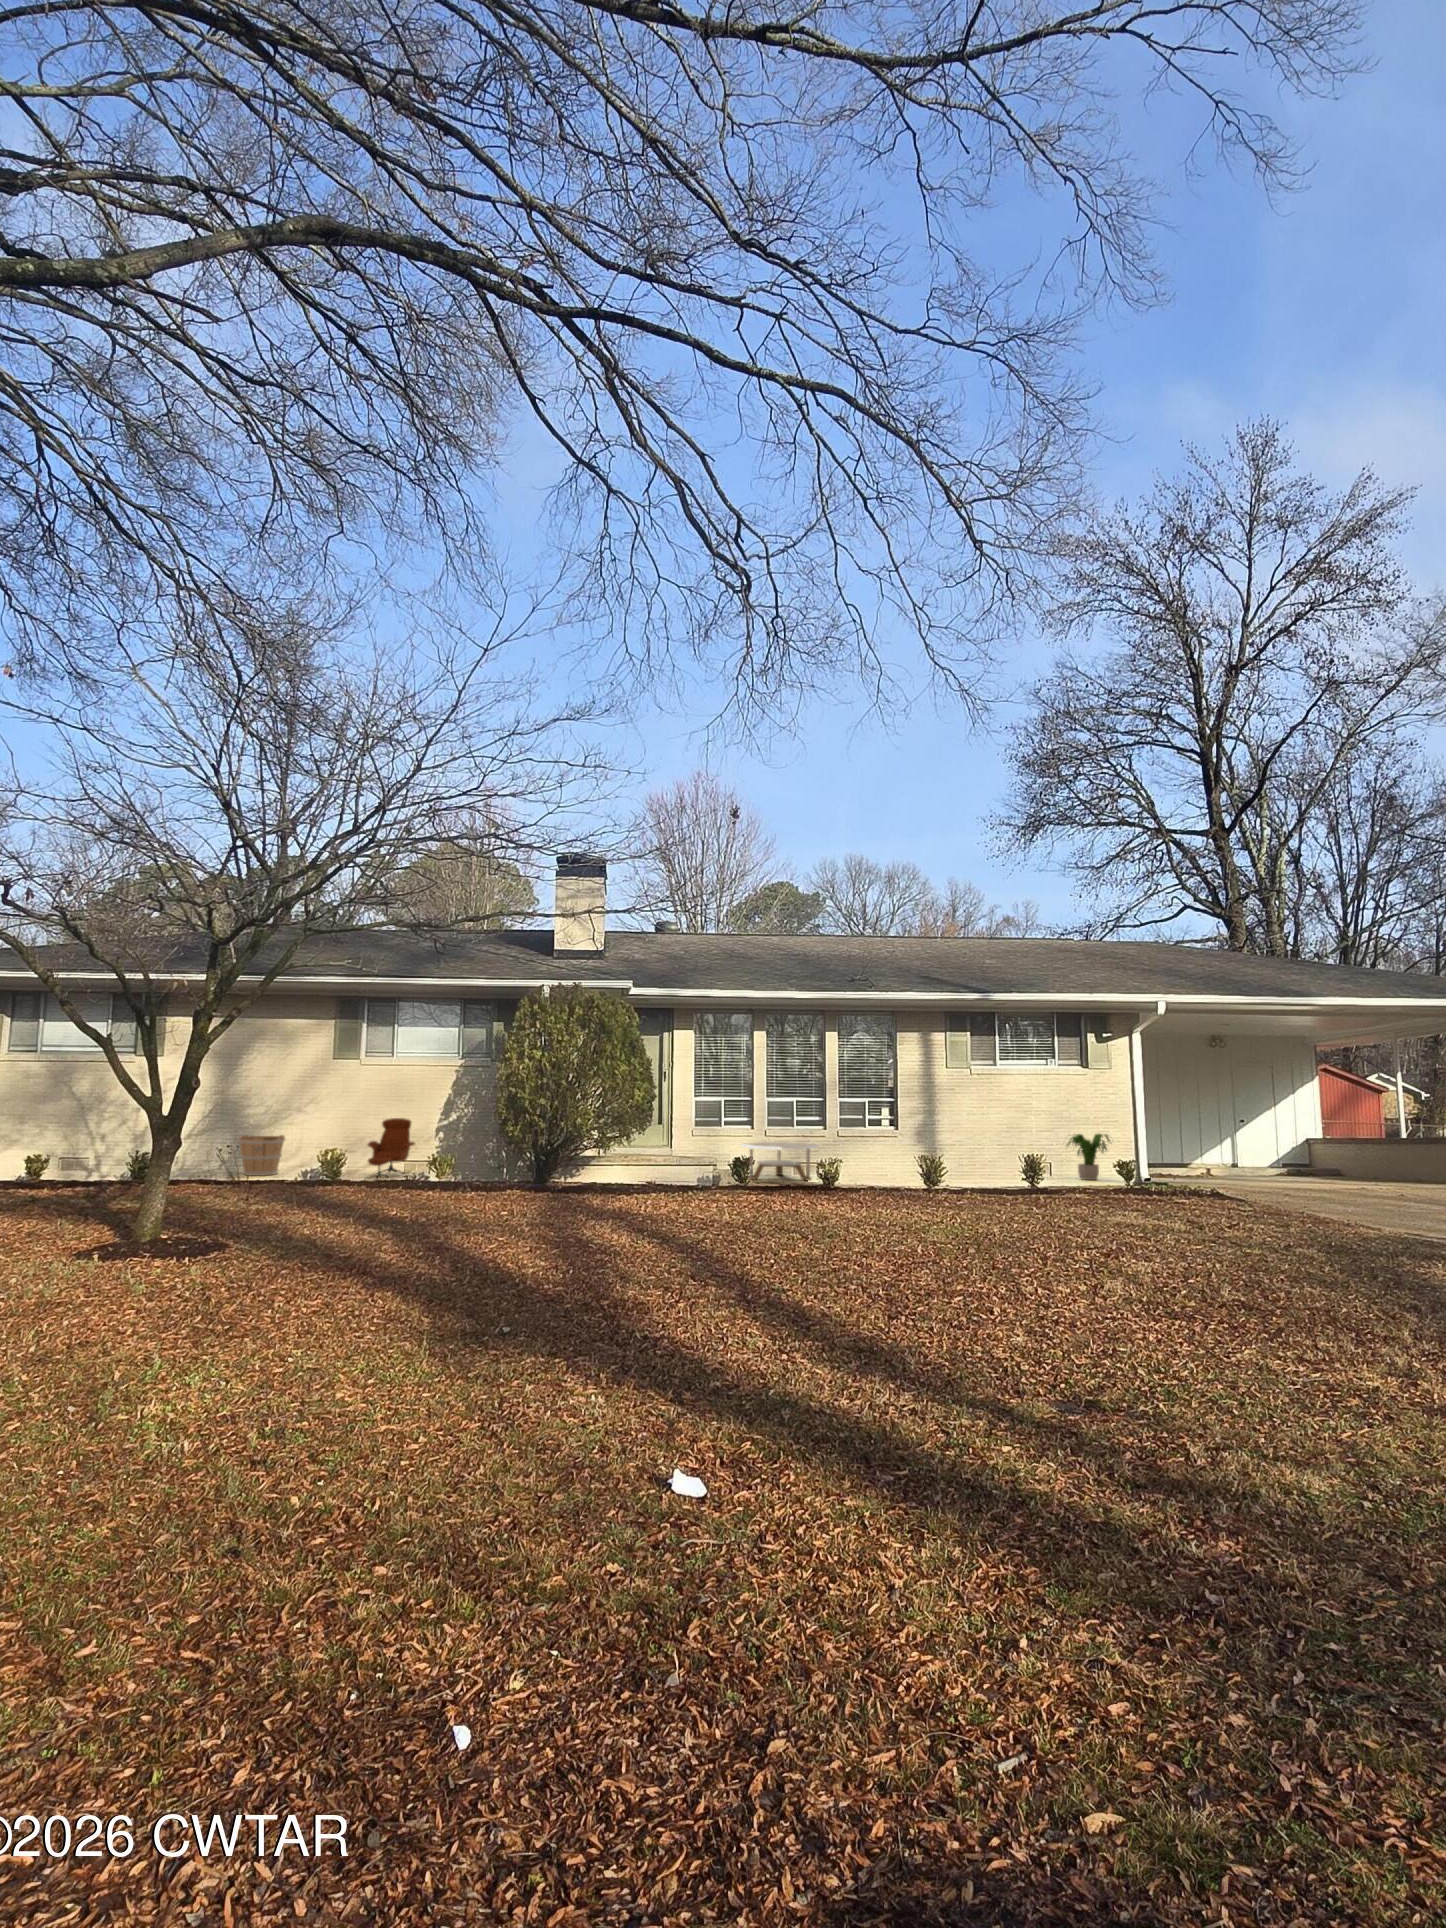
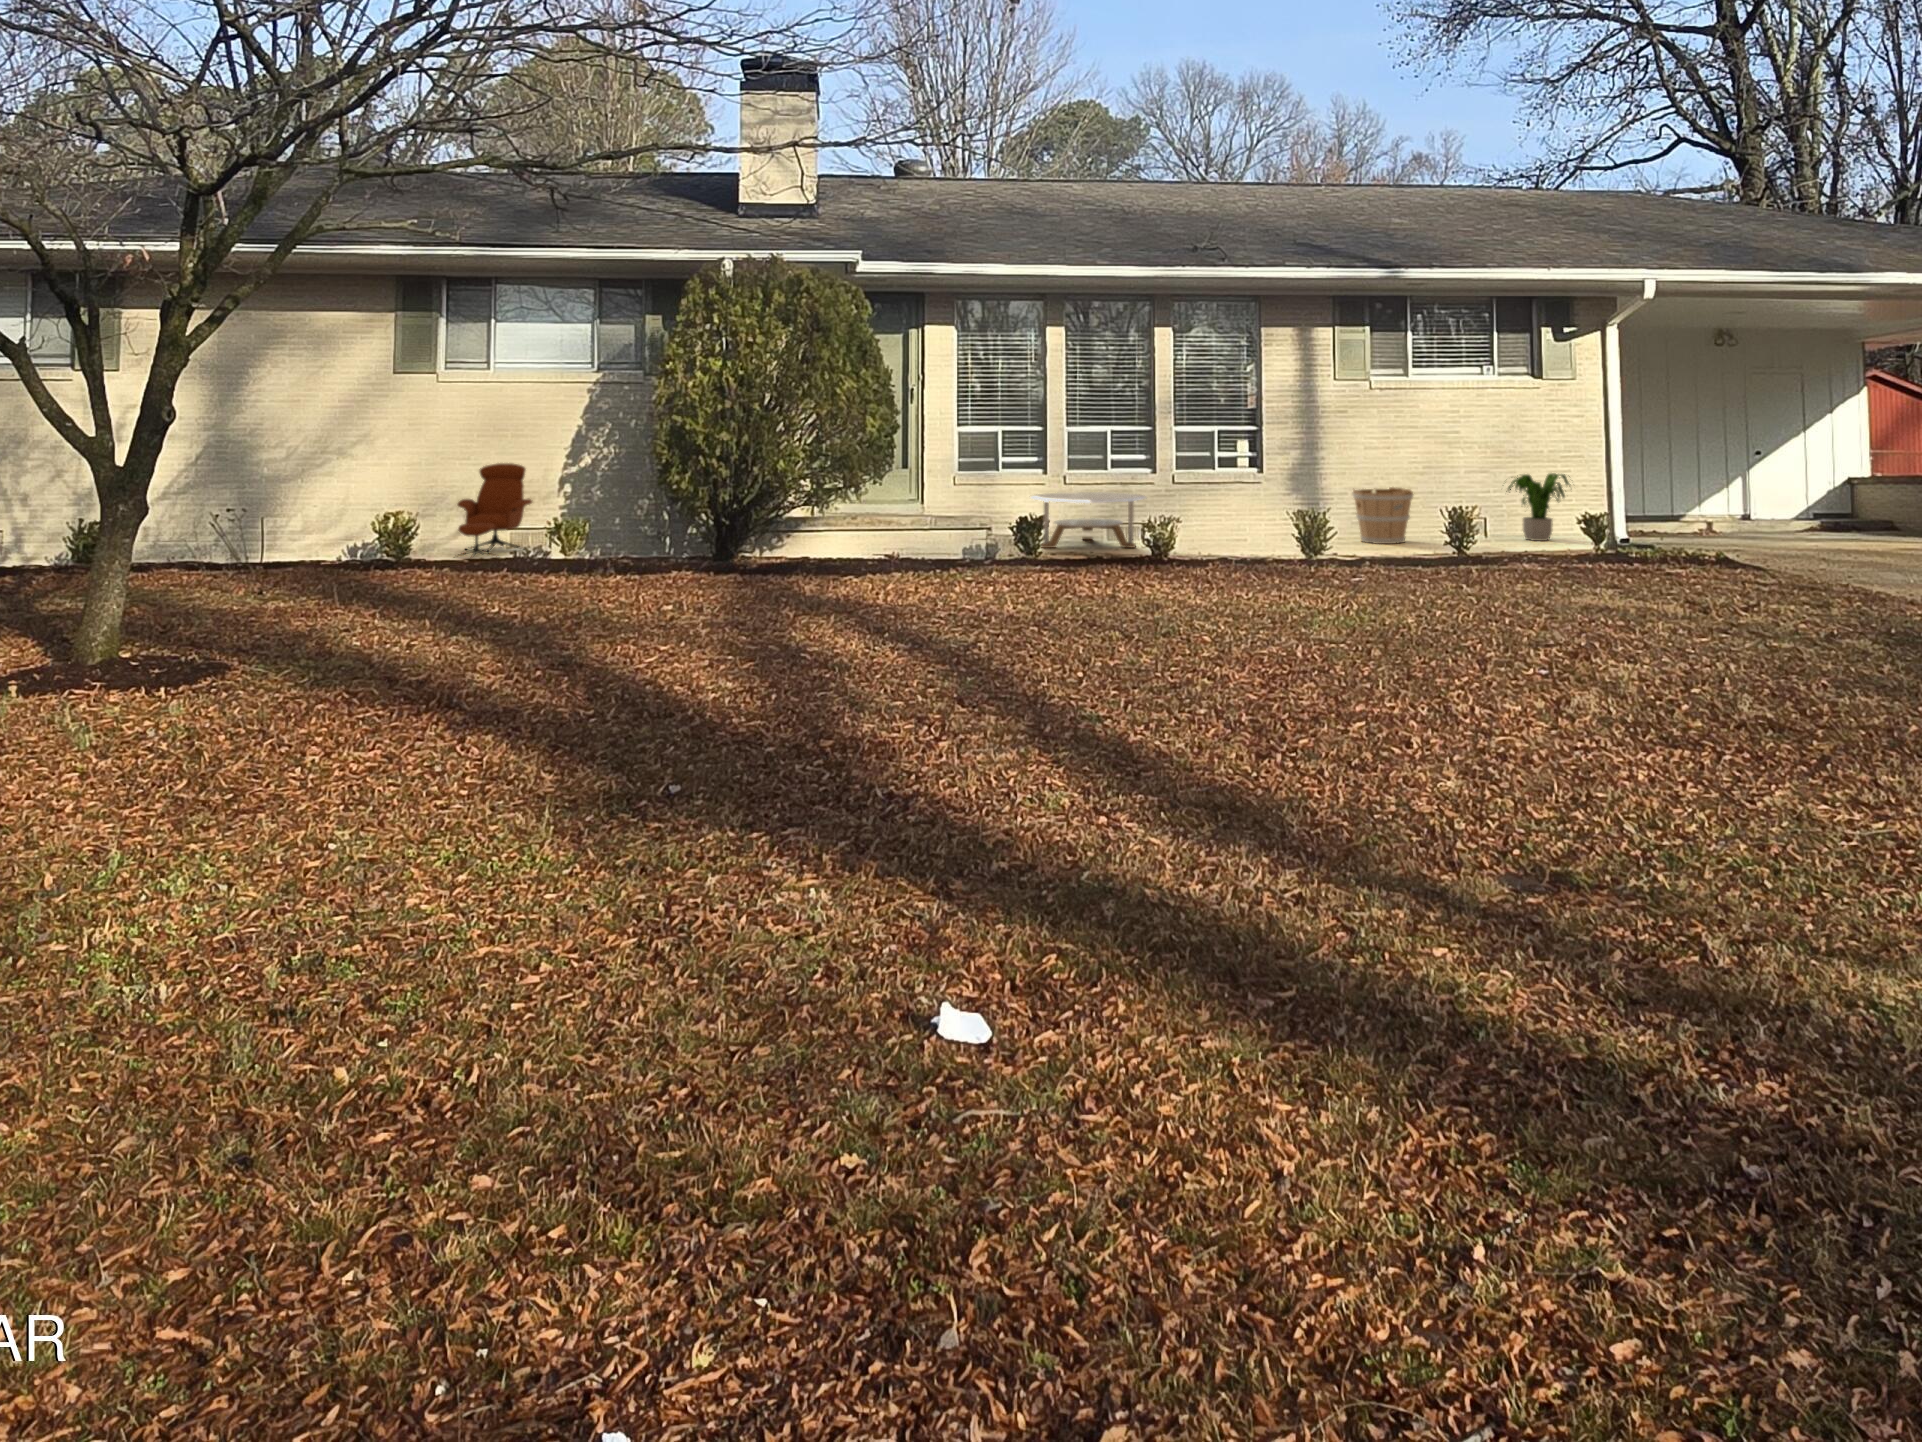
wooden bucket: present [239,1135,285,1176] -> present [1353,487,1413,544]

